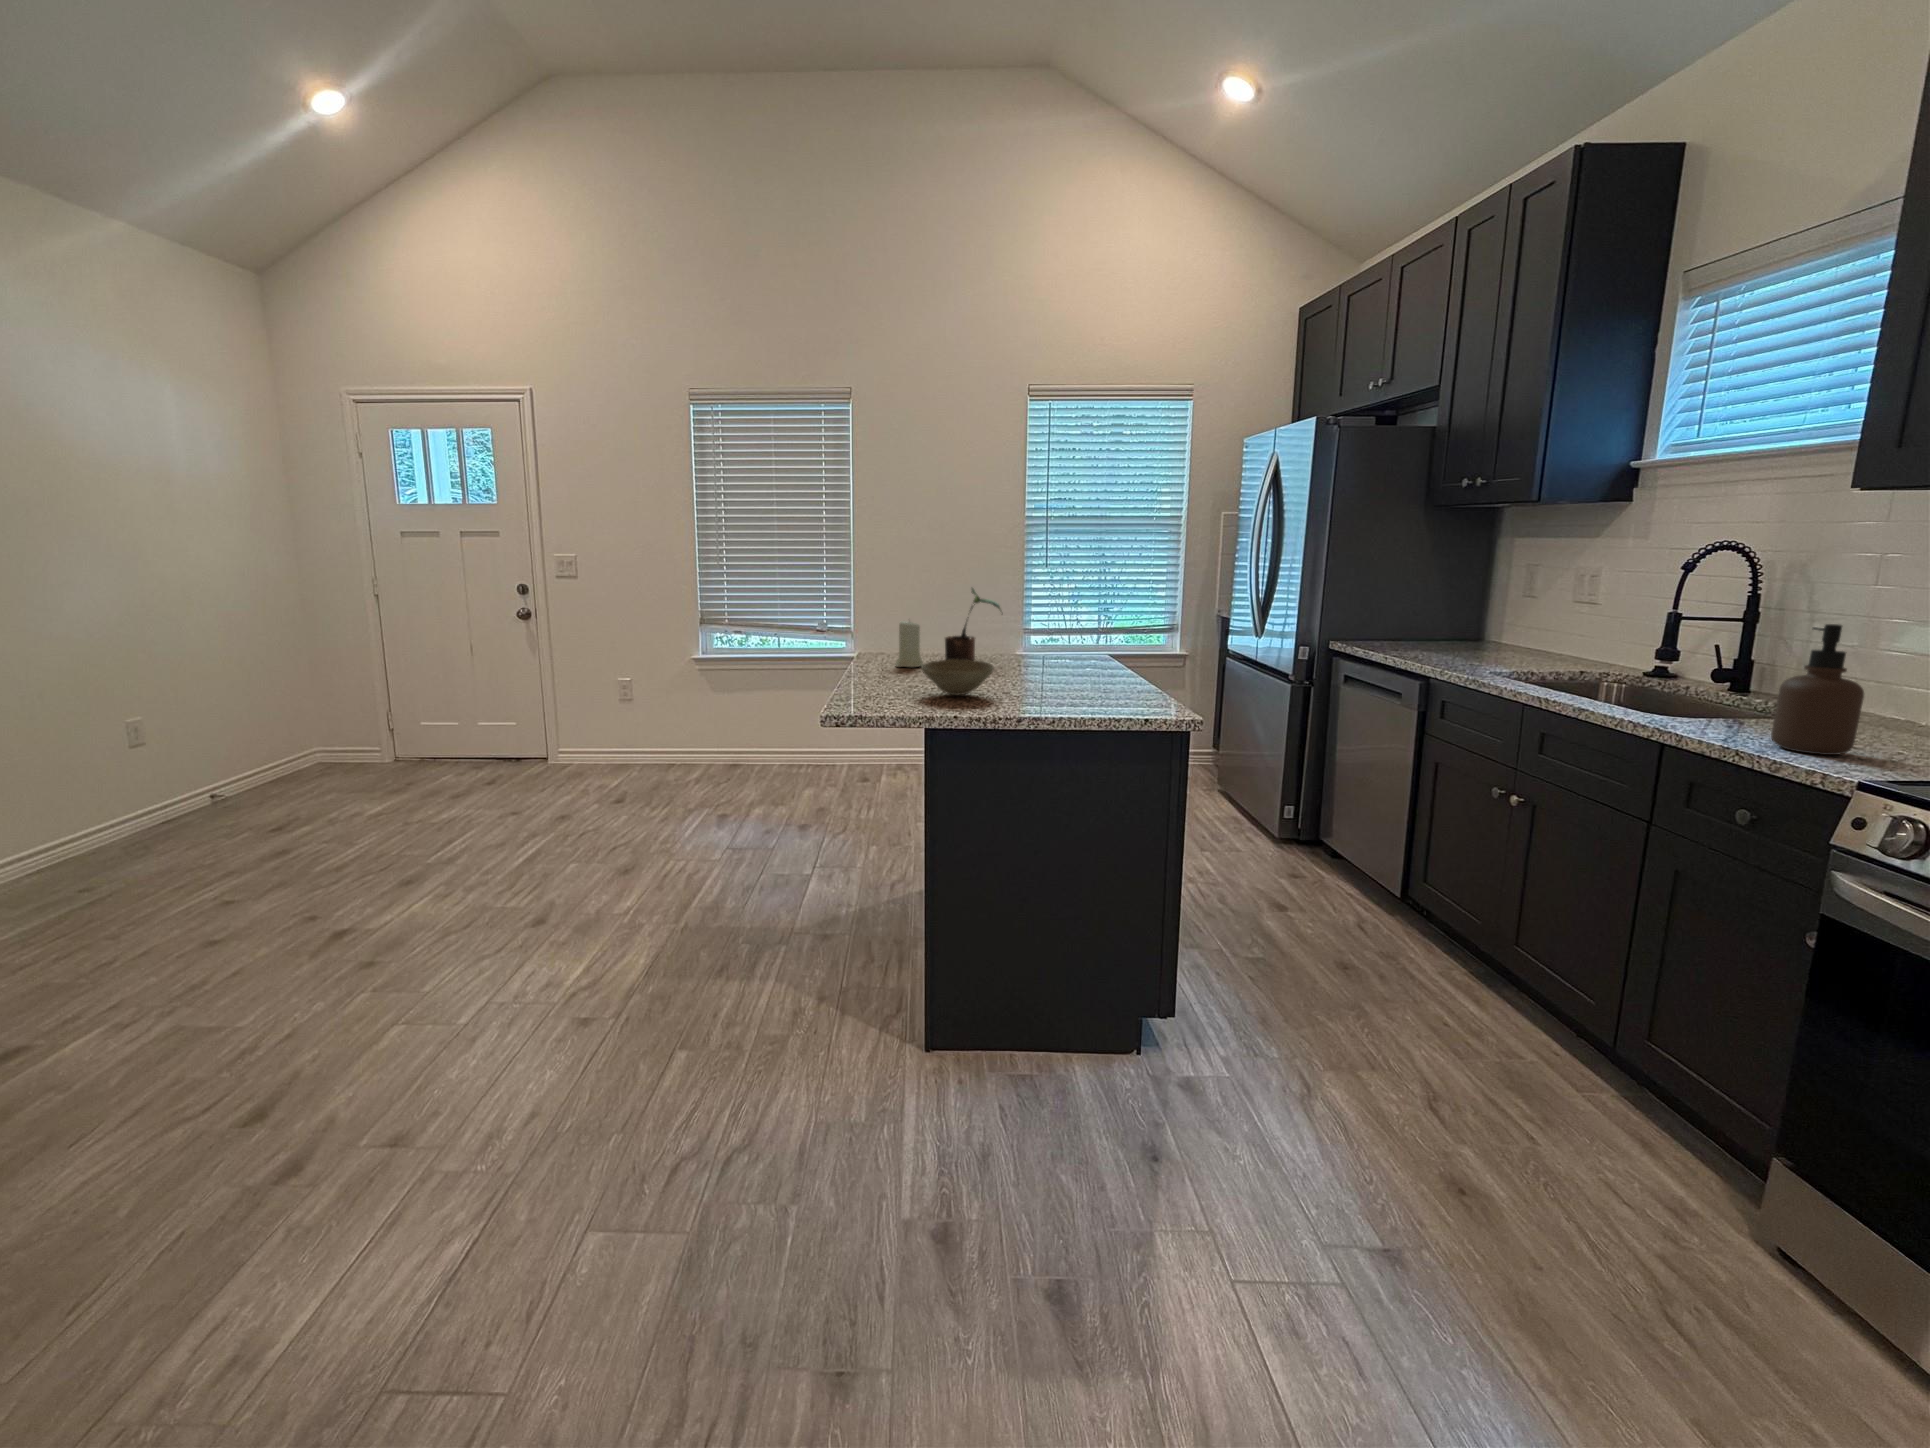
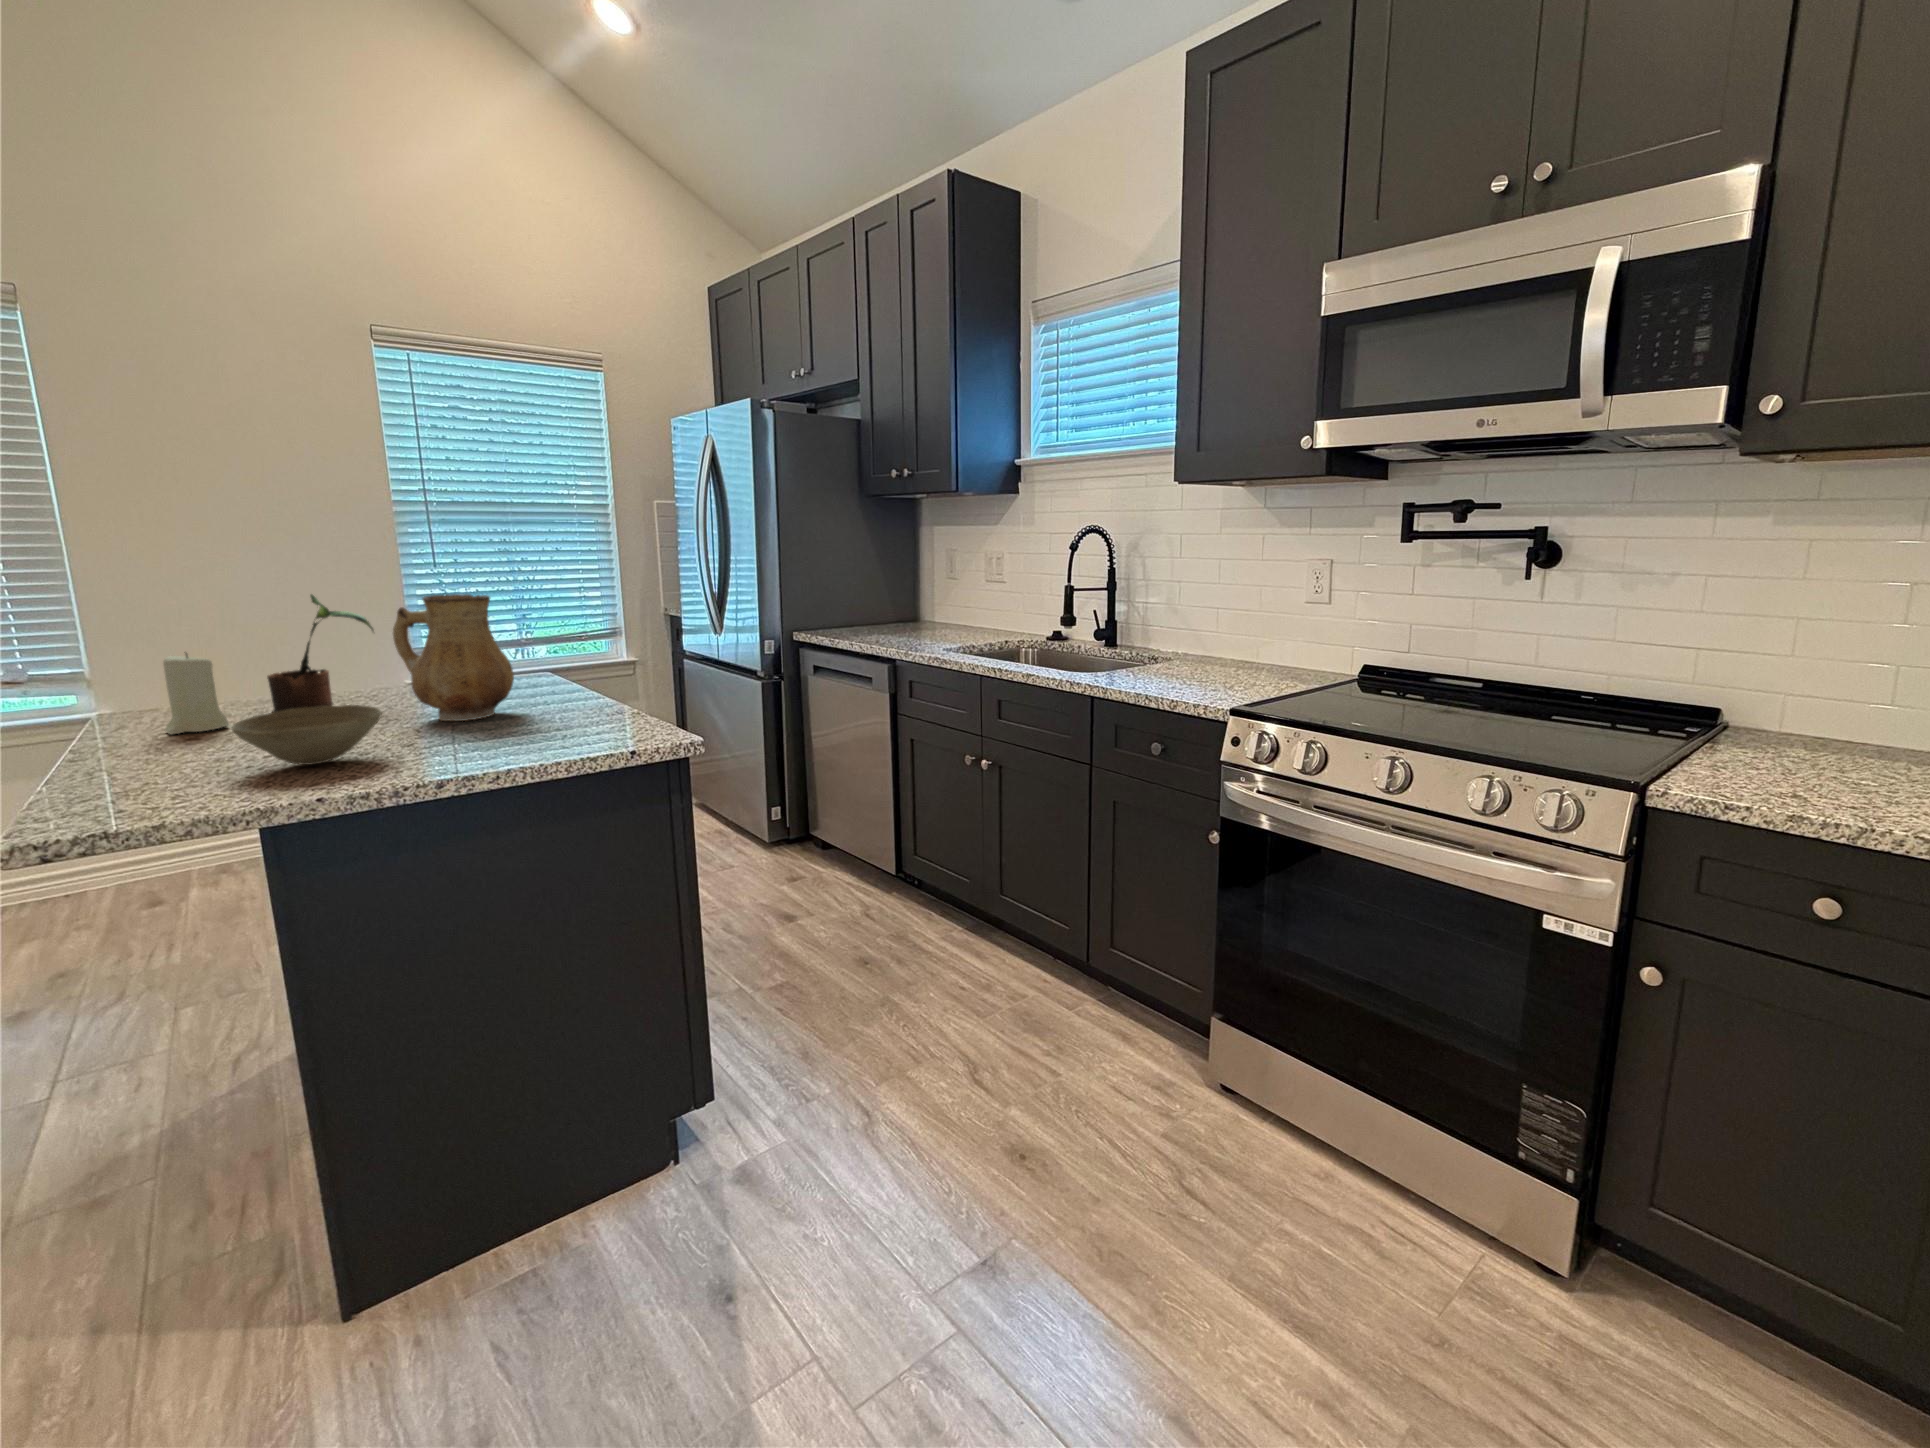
ceramic pitcher: none [1010,591,1078,681] -> present [393,594,514,721]
soap dispenser: present [1771,624,1864,755] -> none [1137,588,1179,687]

